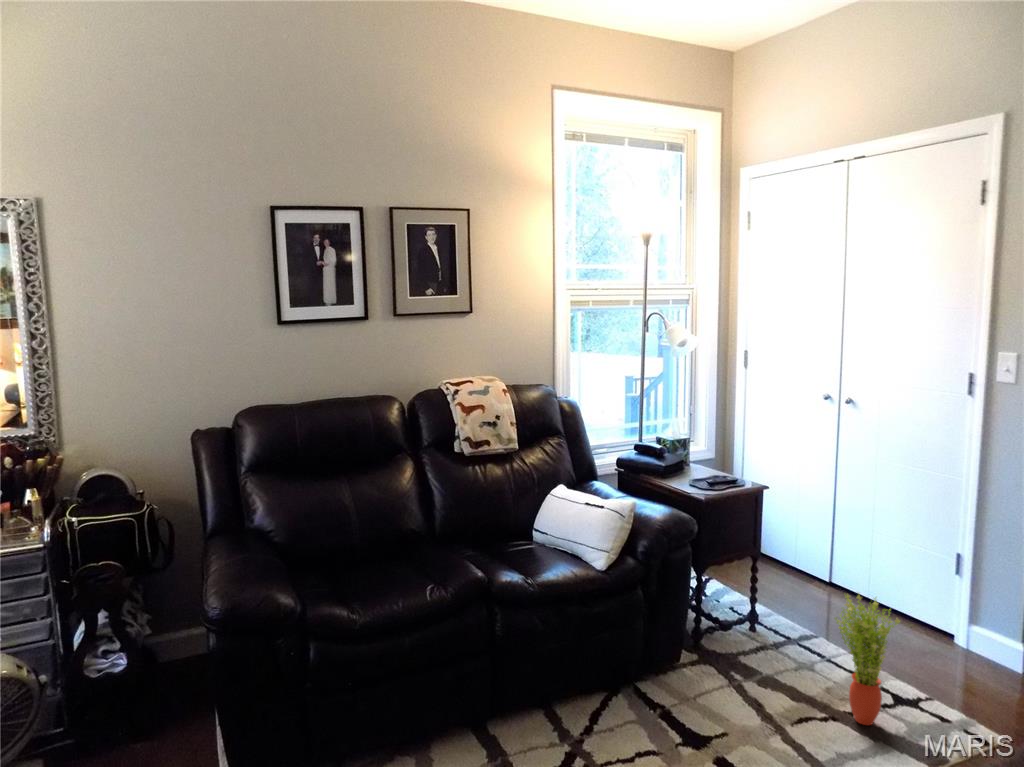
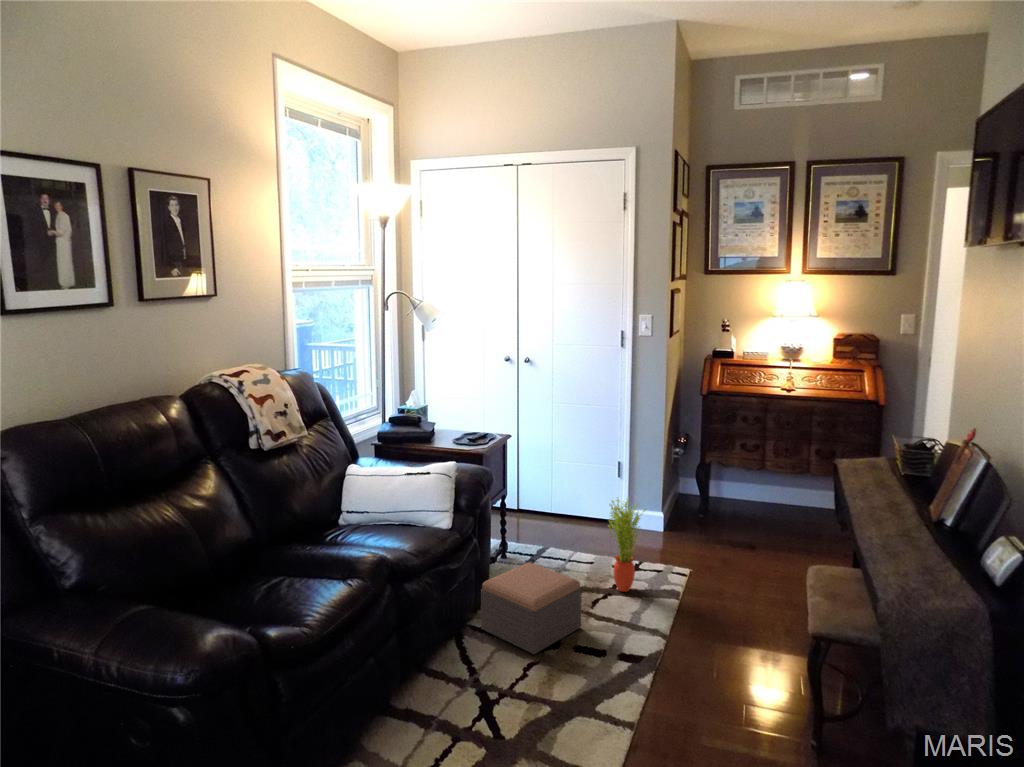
footstool: none [640,638,755,745] -> present [481,562,582,654]

